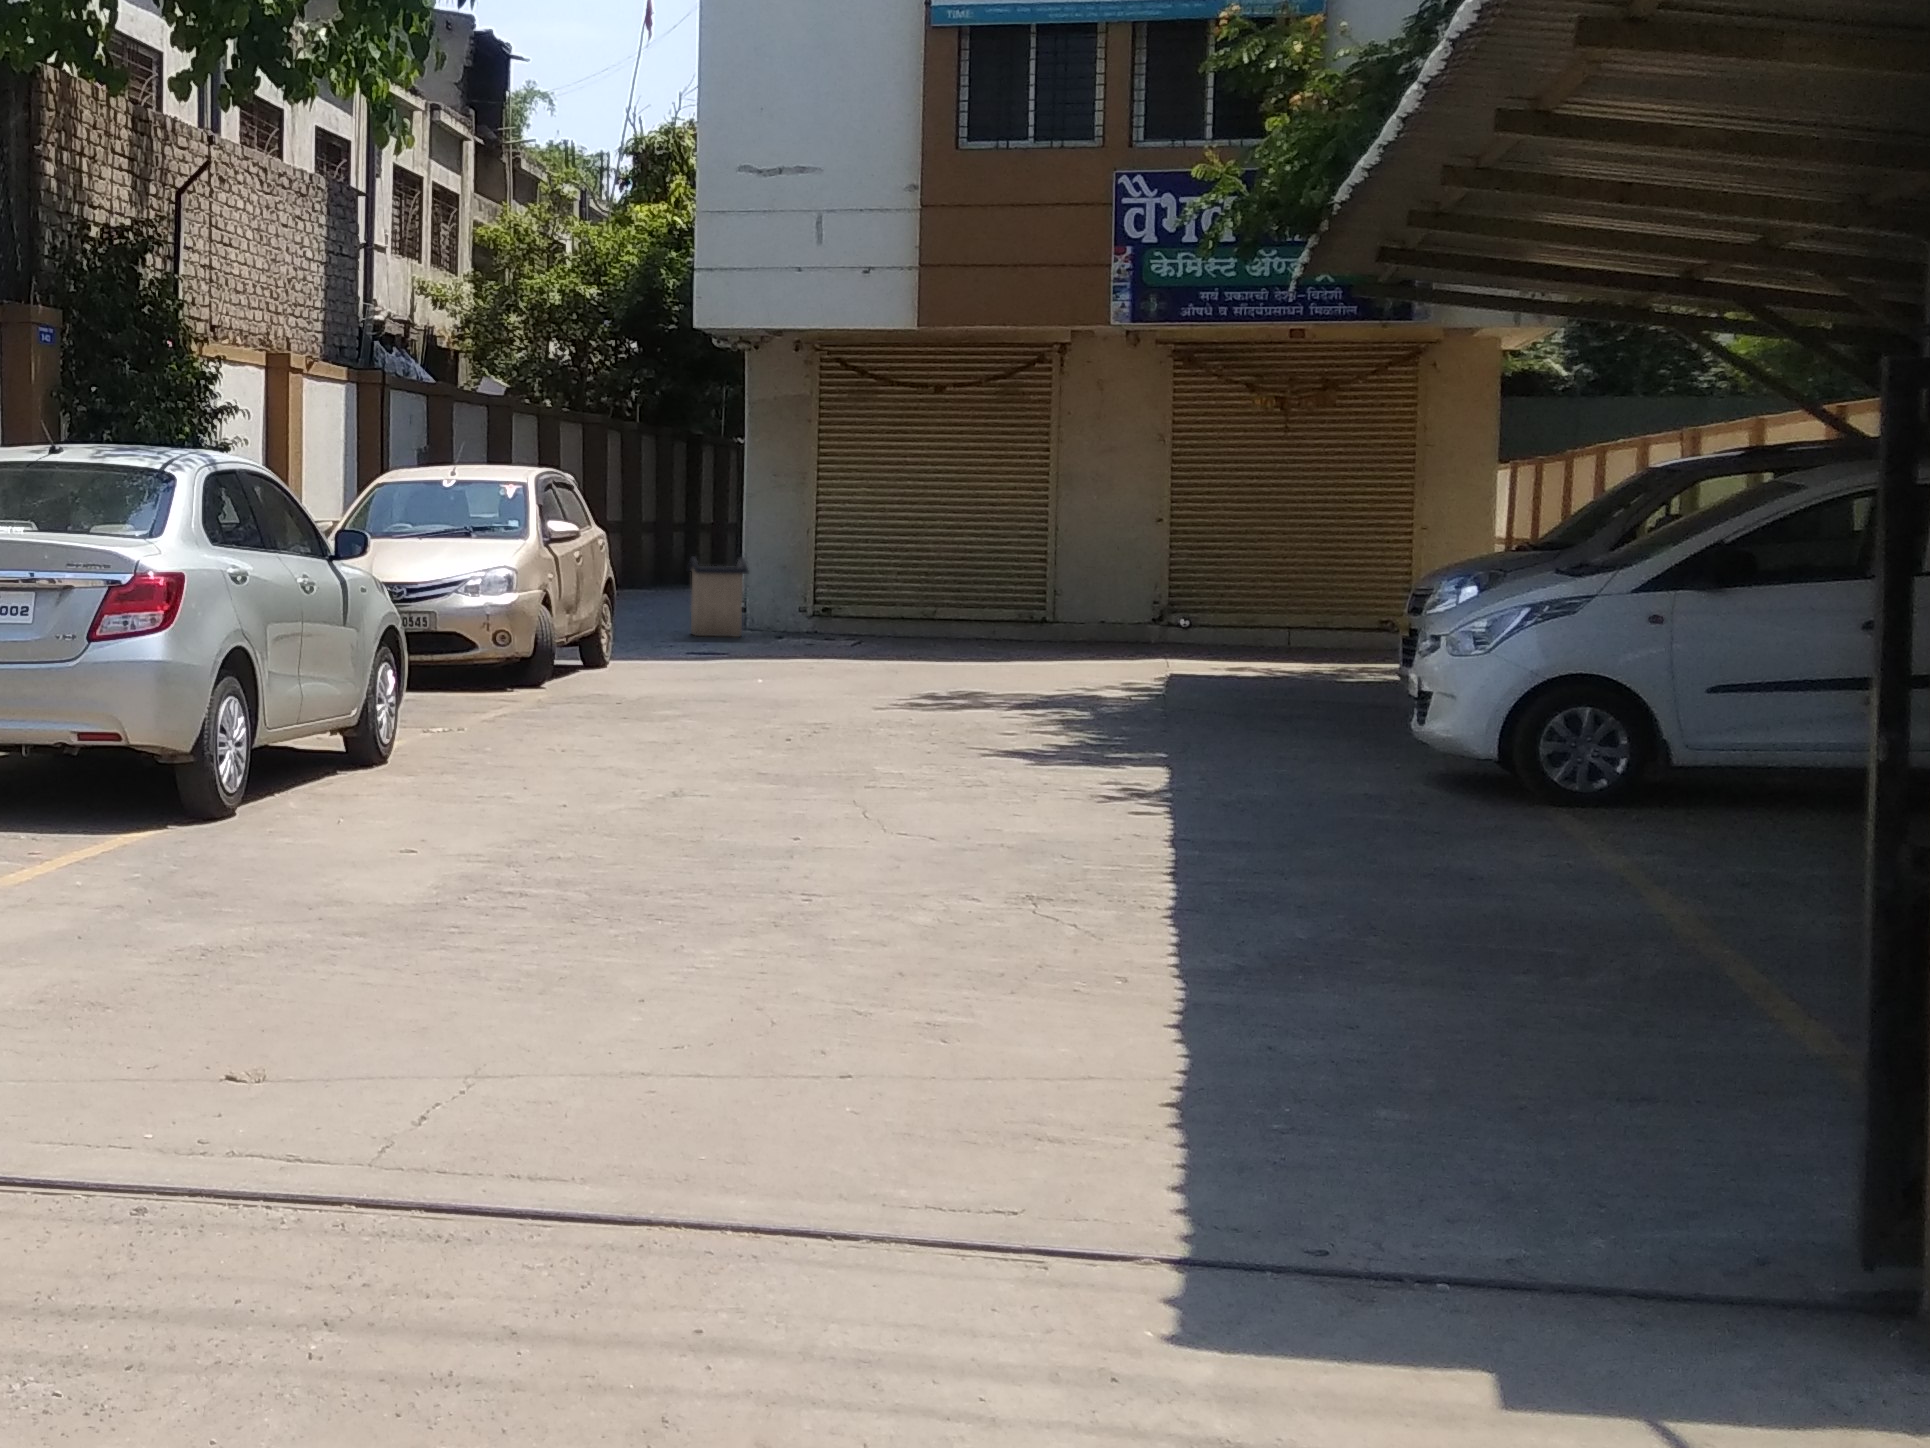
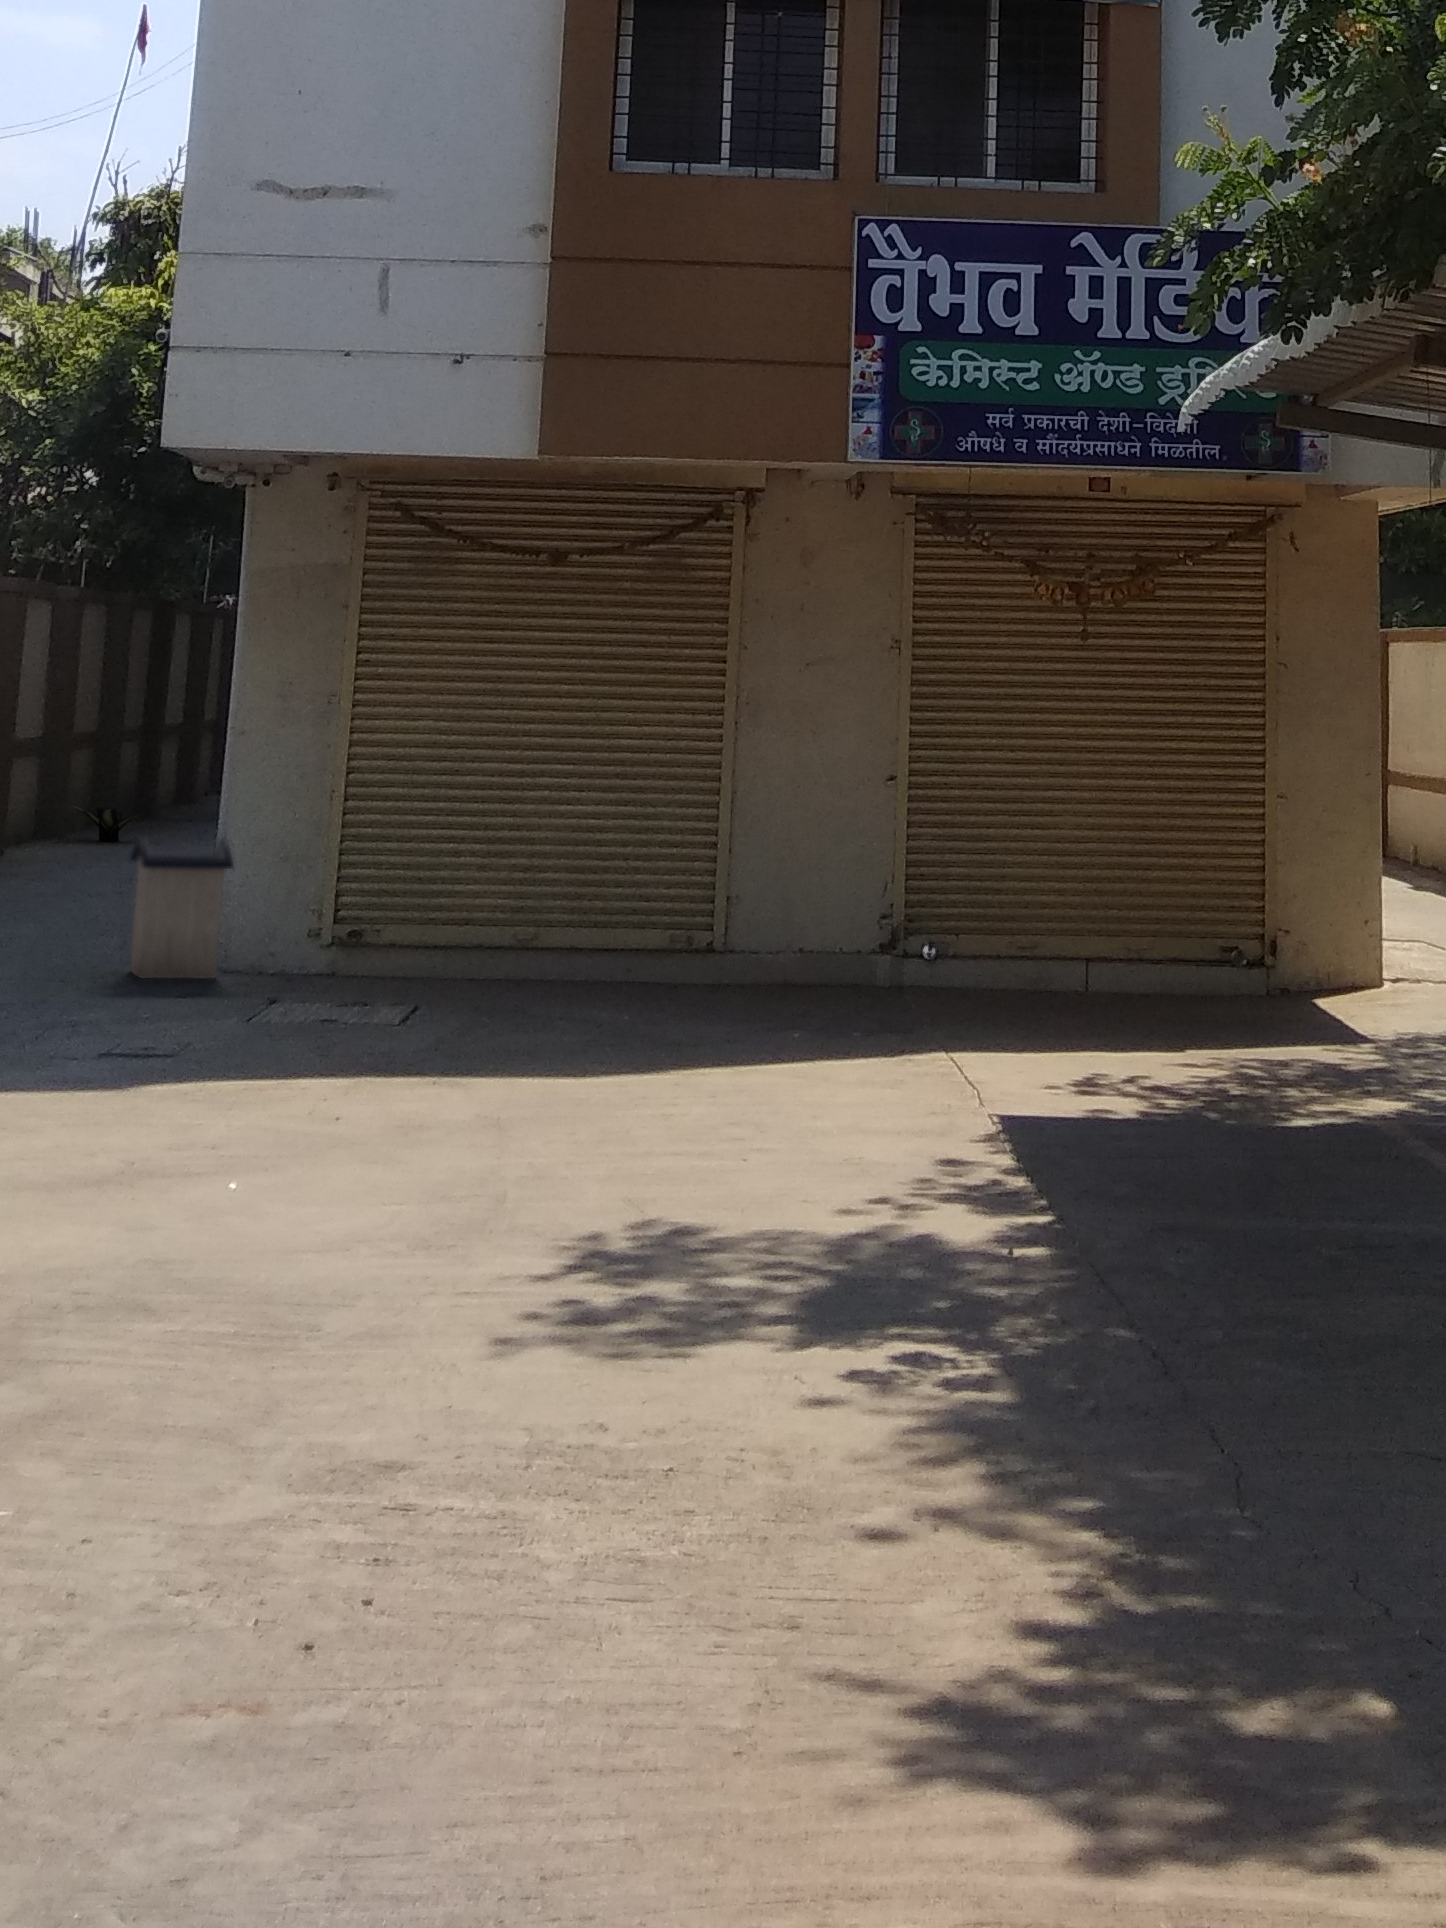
potted plant: none [636,563,691,587] -> present [68,805,138,842]

